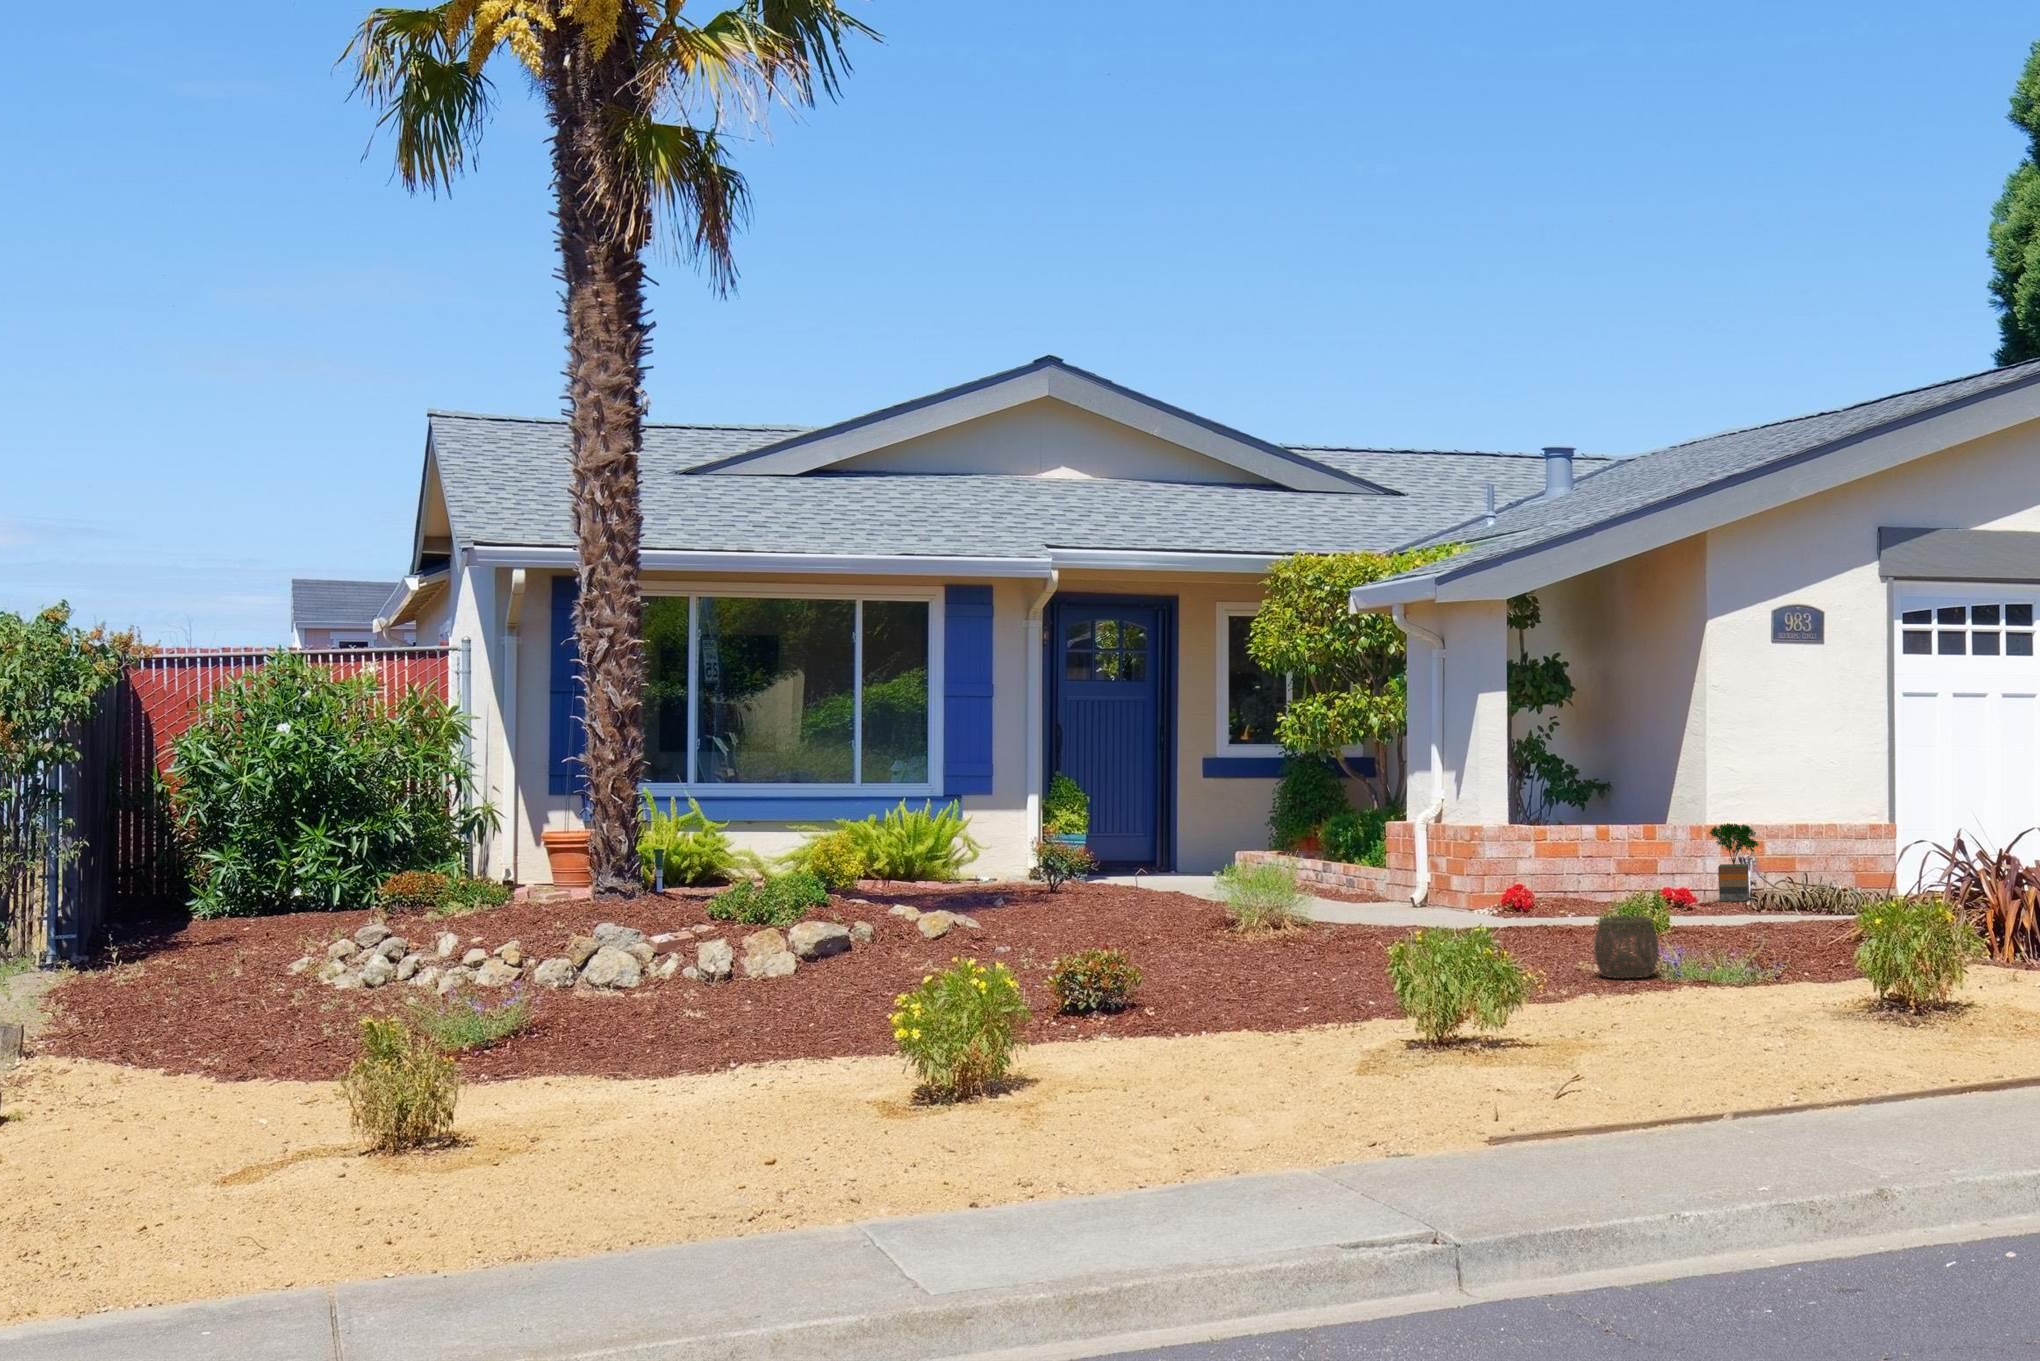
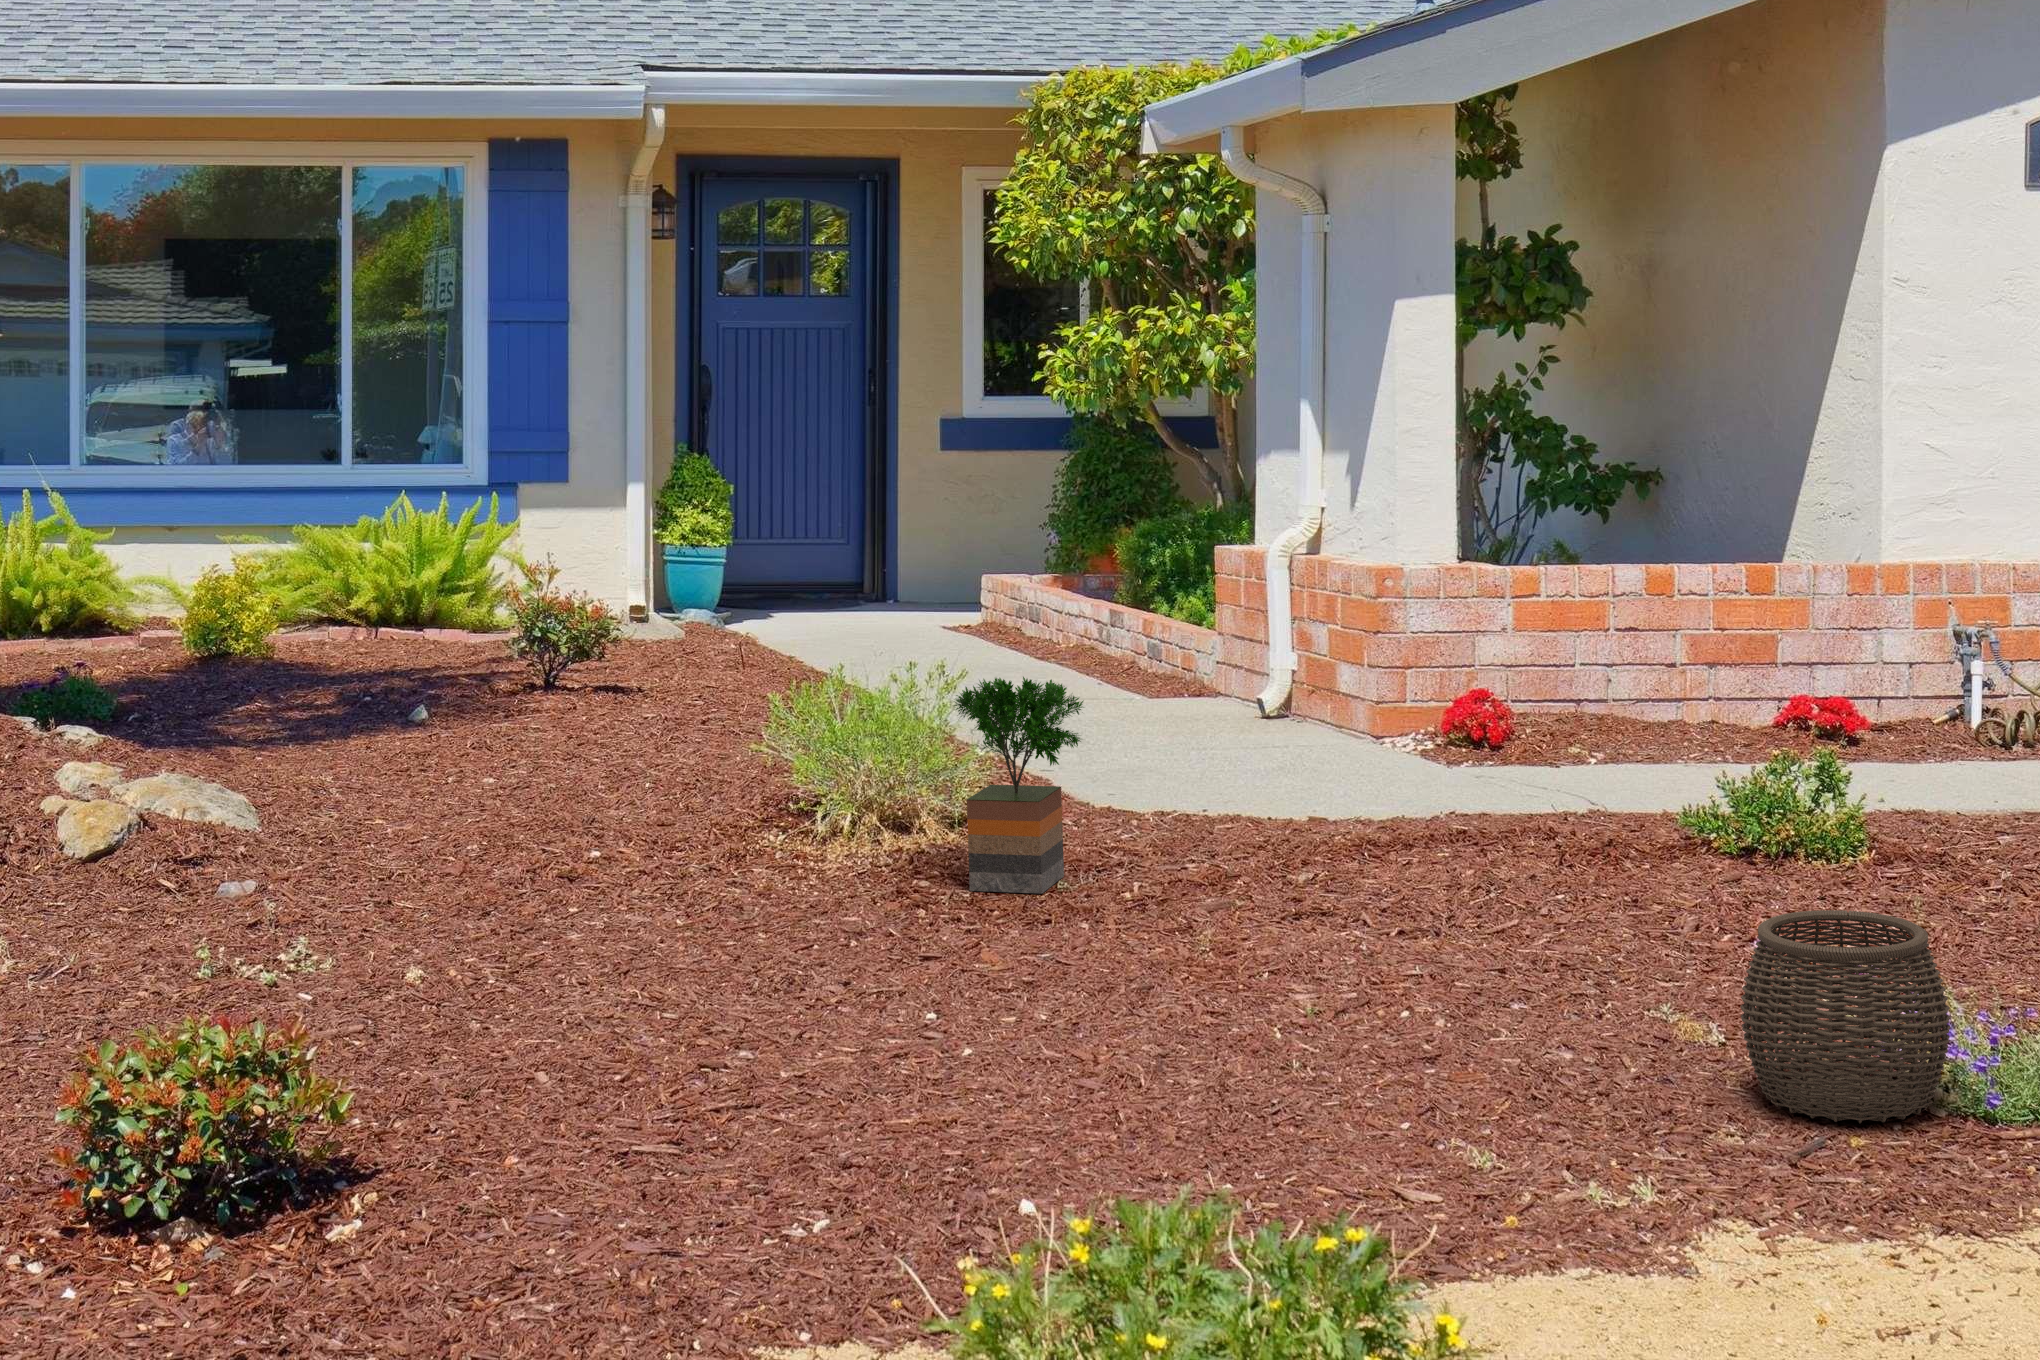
potted tree: present [1709,823,1759,901] -> present [954,677,1084,894]

